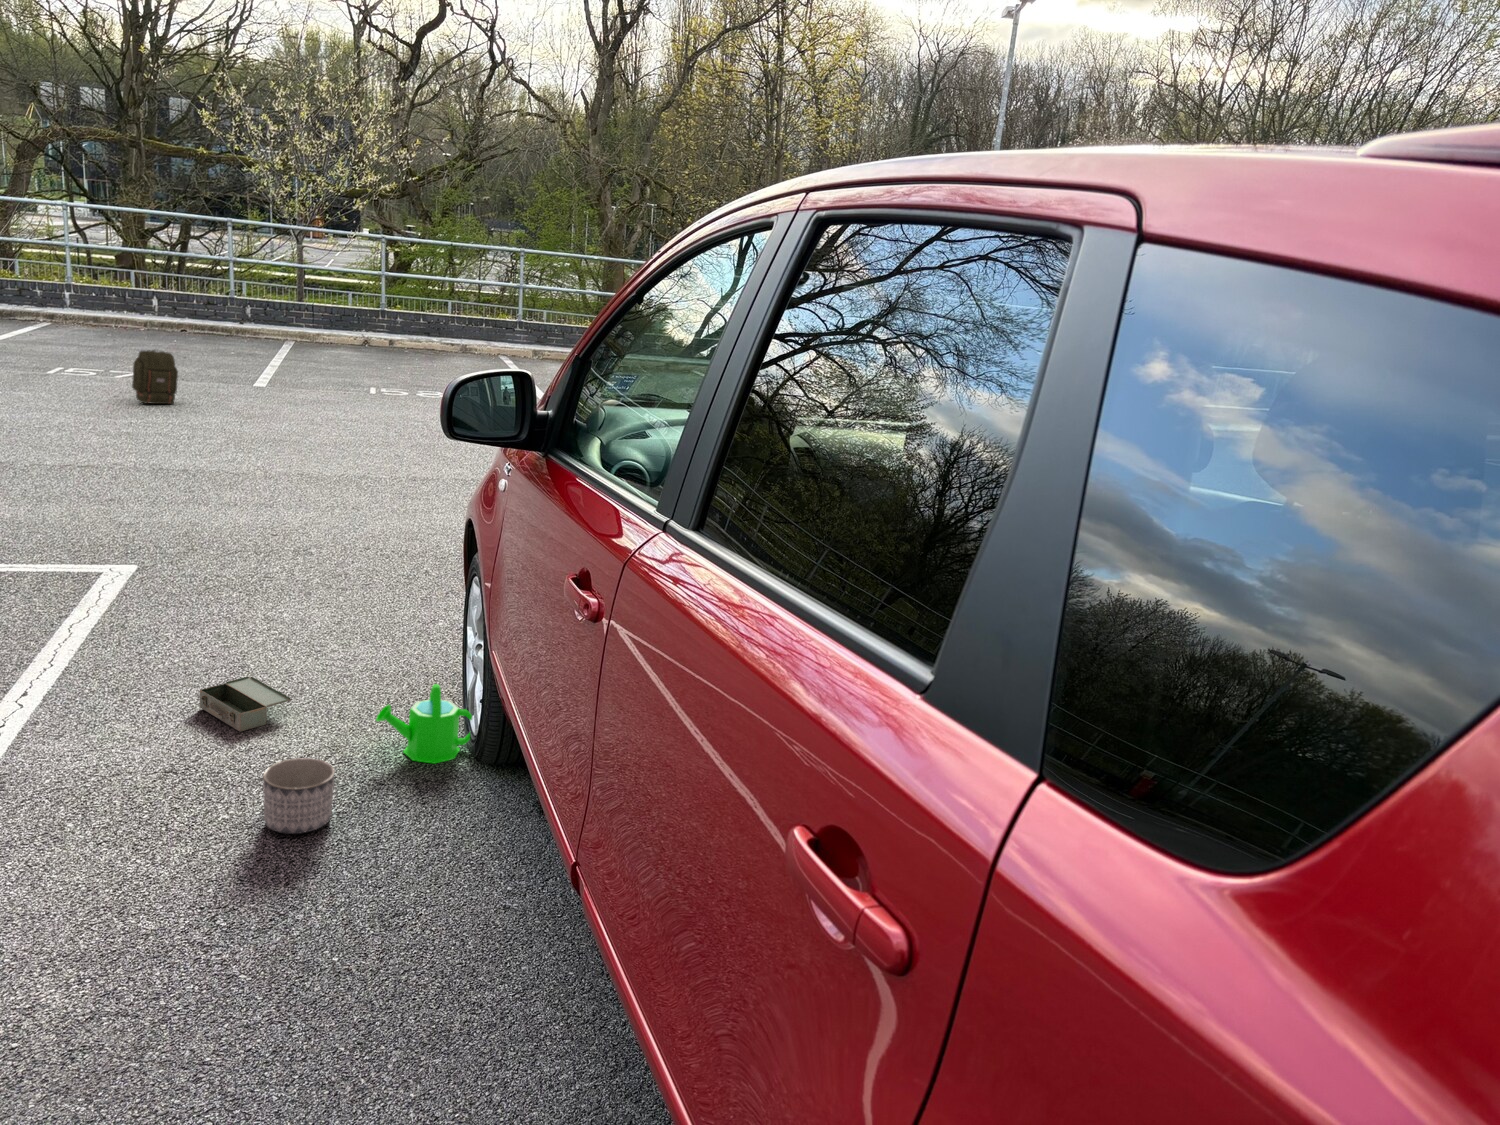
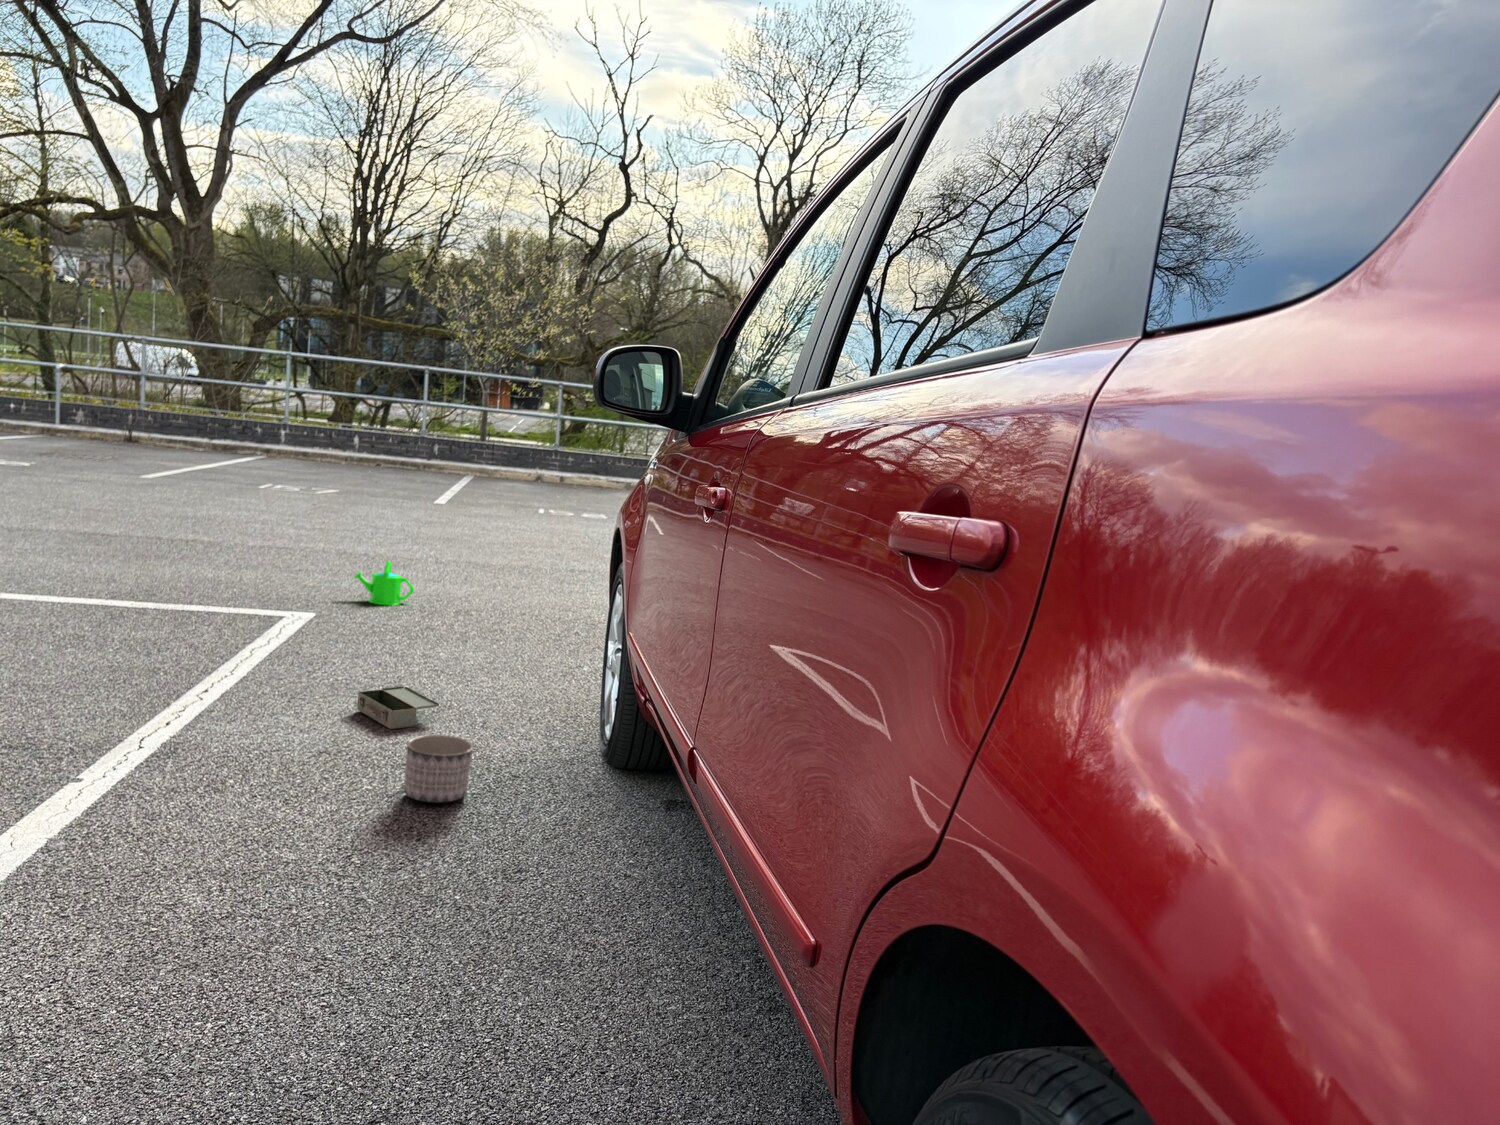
backpack: present [132,350,178,404] -> none [330,463,370,512]
watering can: present [376,684,472,764] -> present [354,561,414,605]

